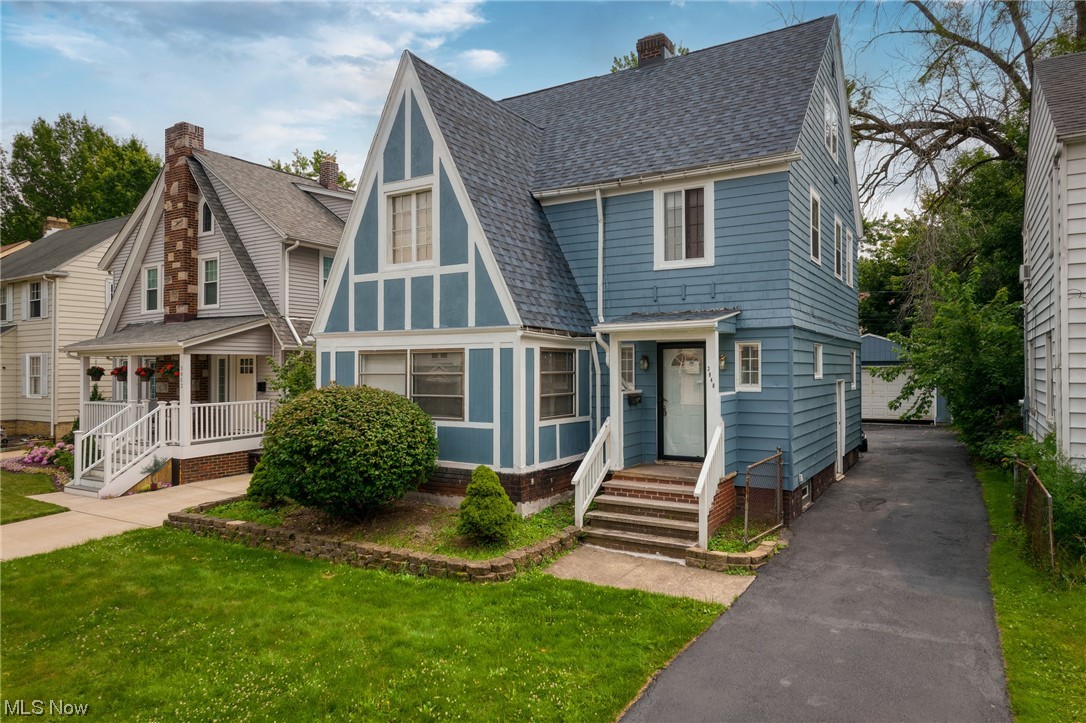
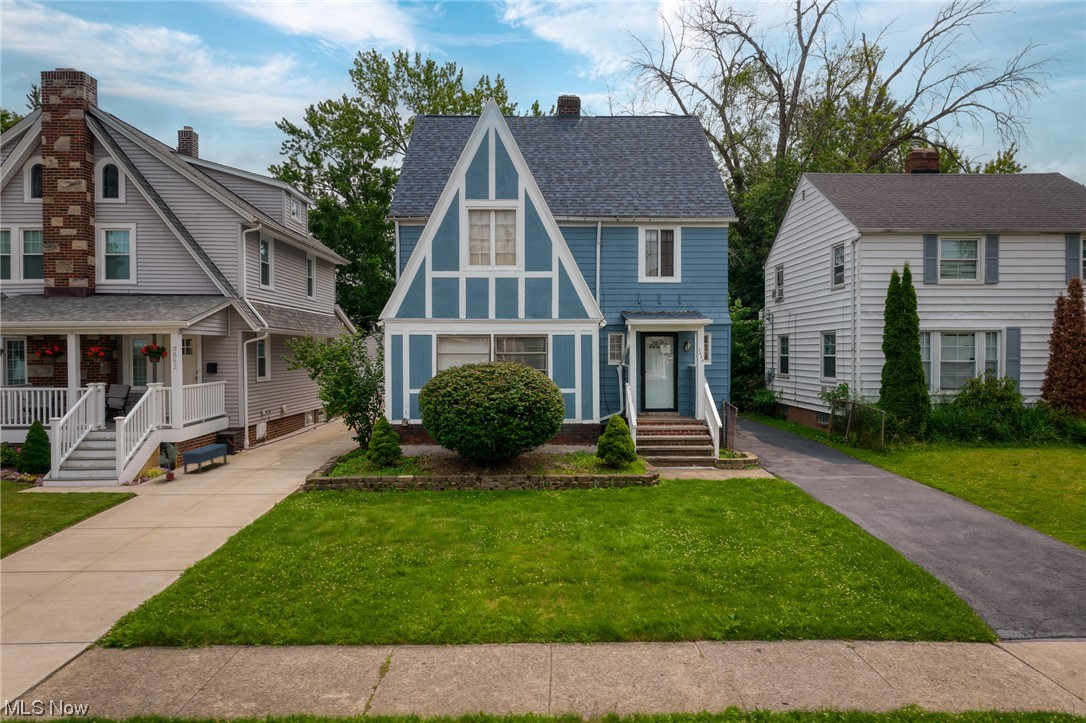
bench: none [178,459,230,487] -> present [183,444,227,473]

